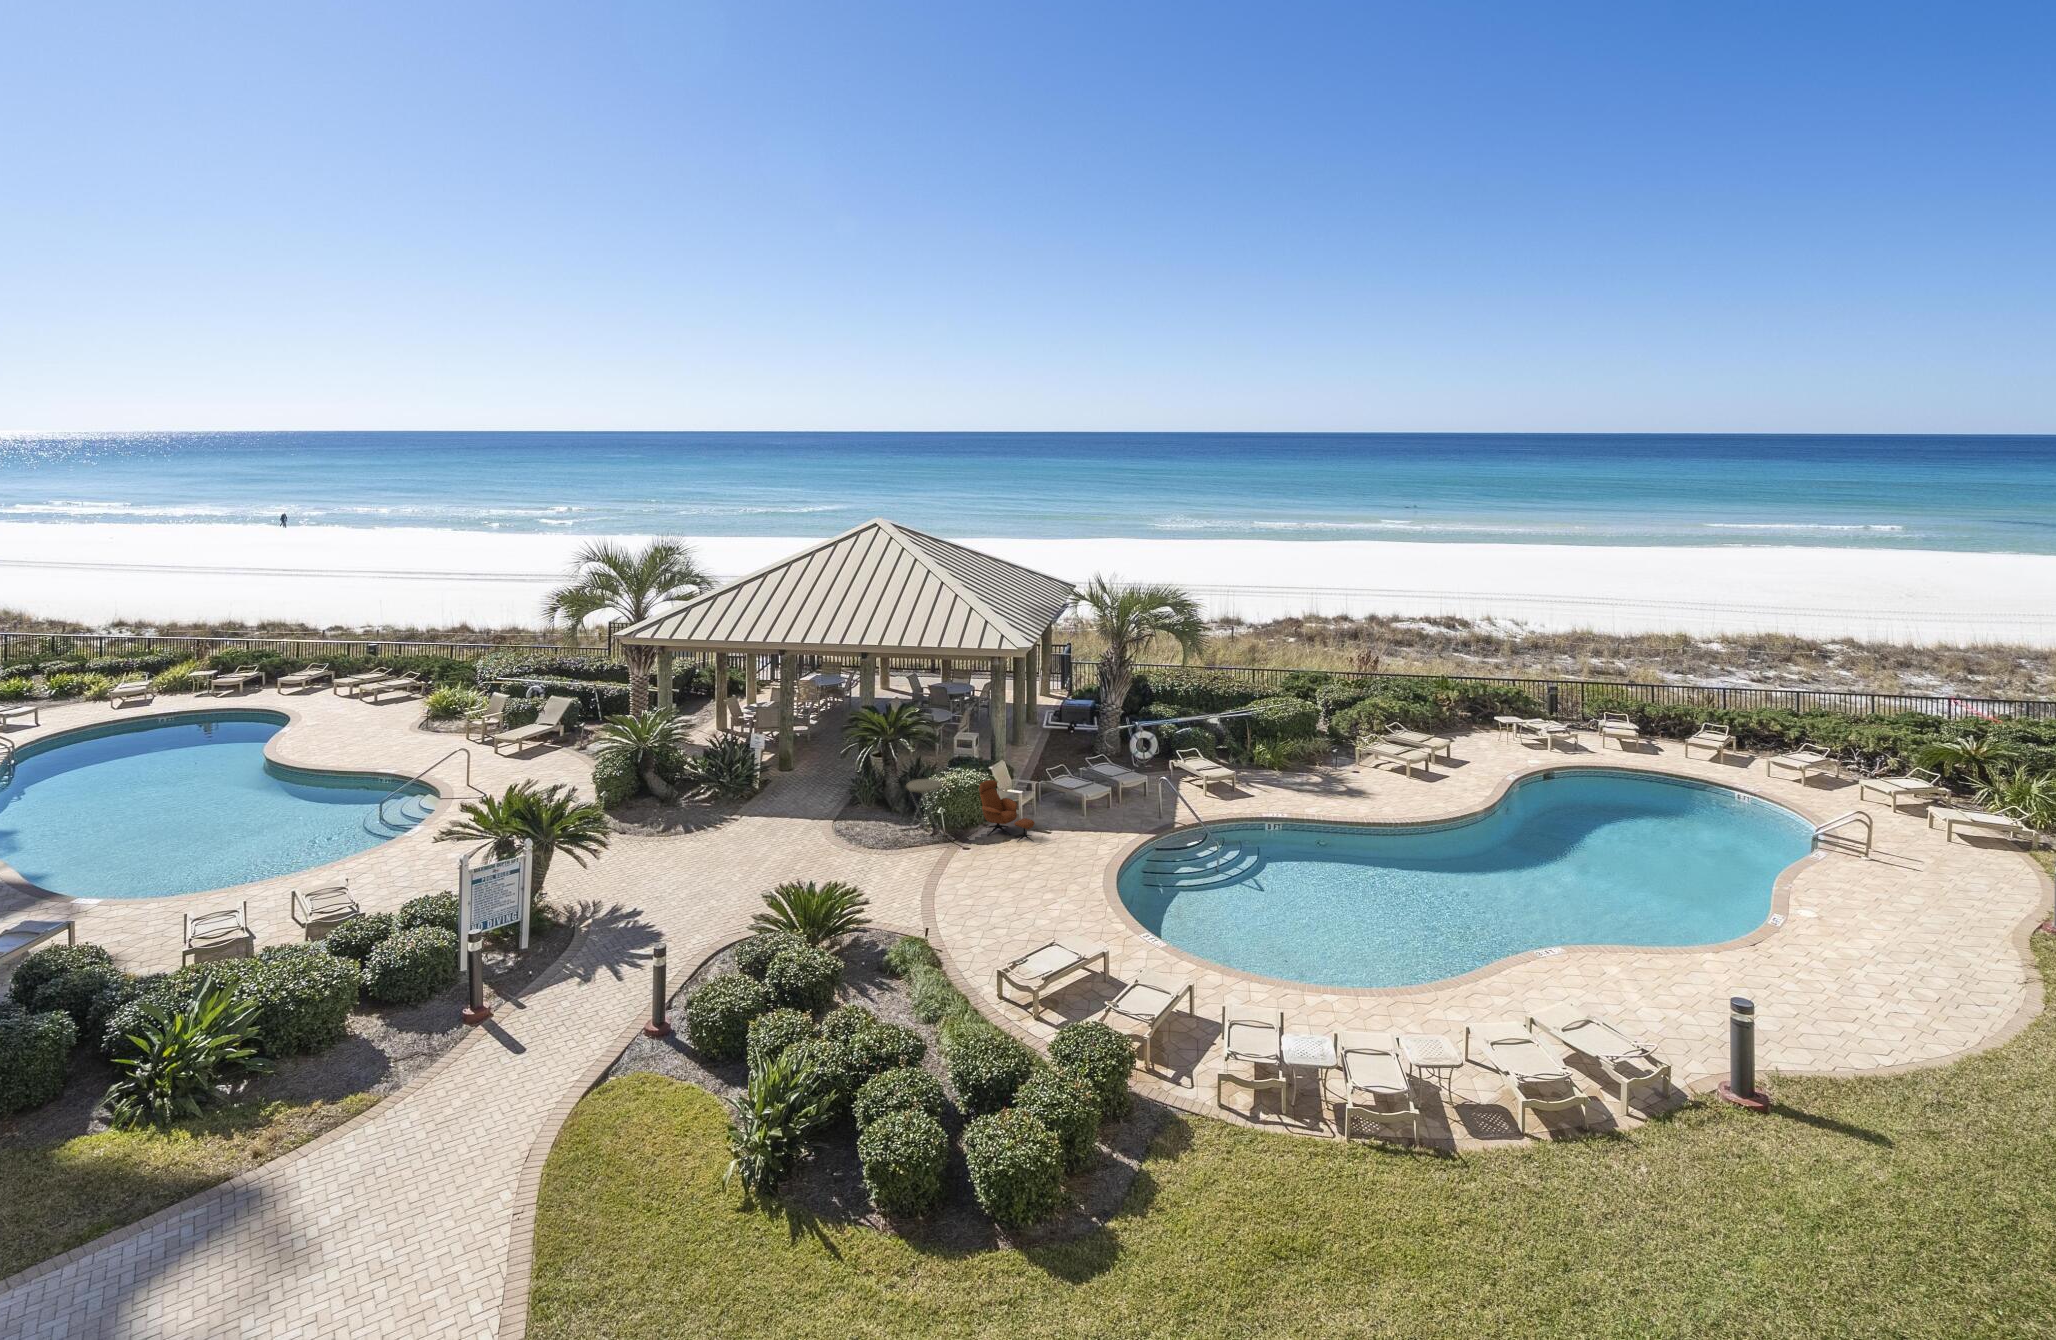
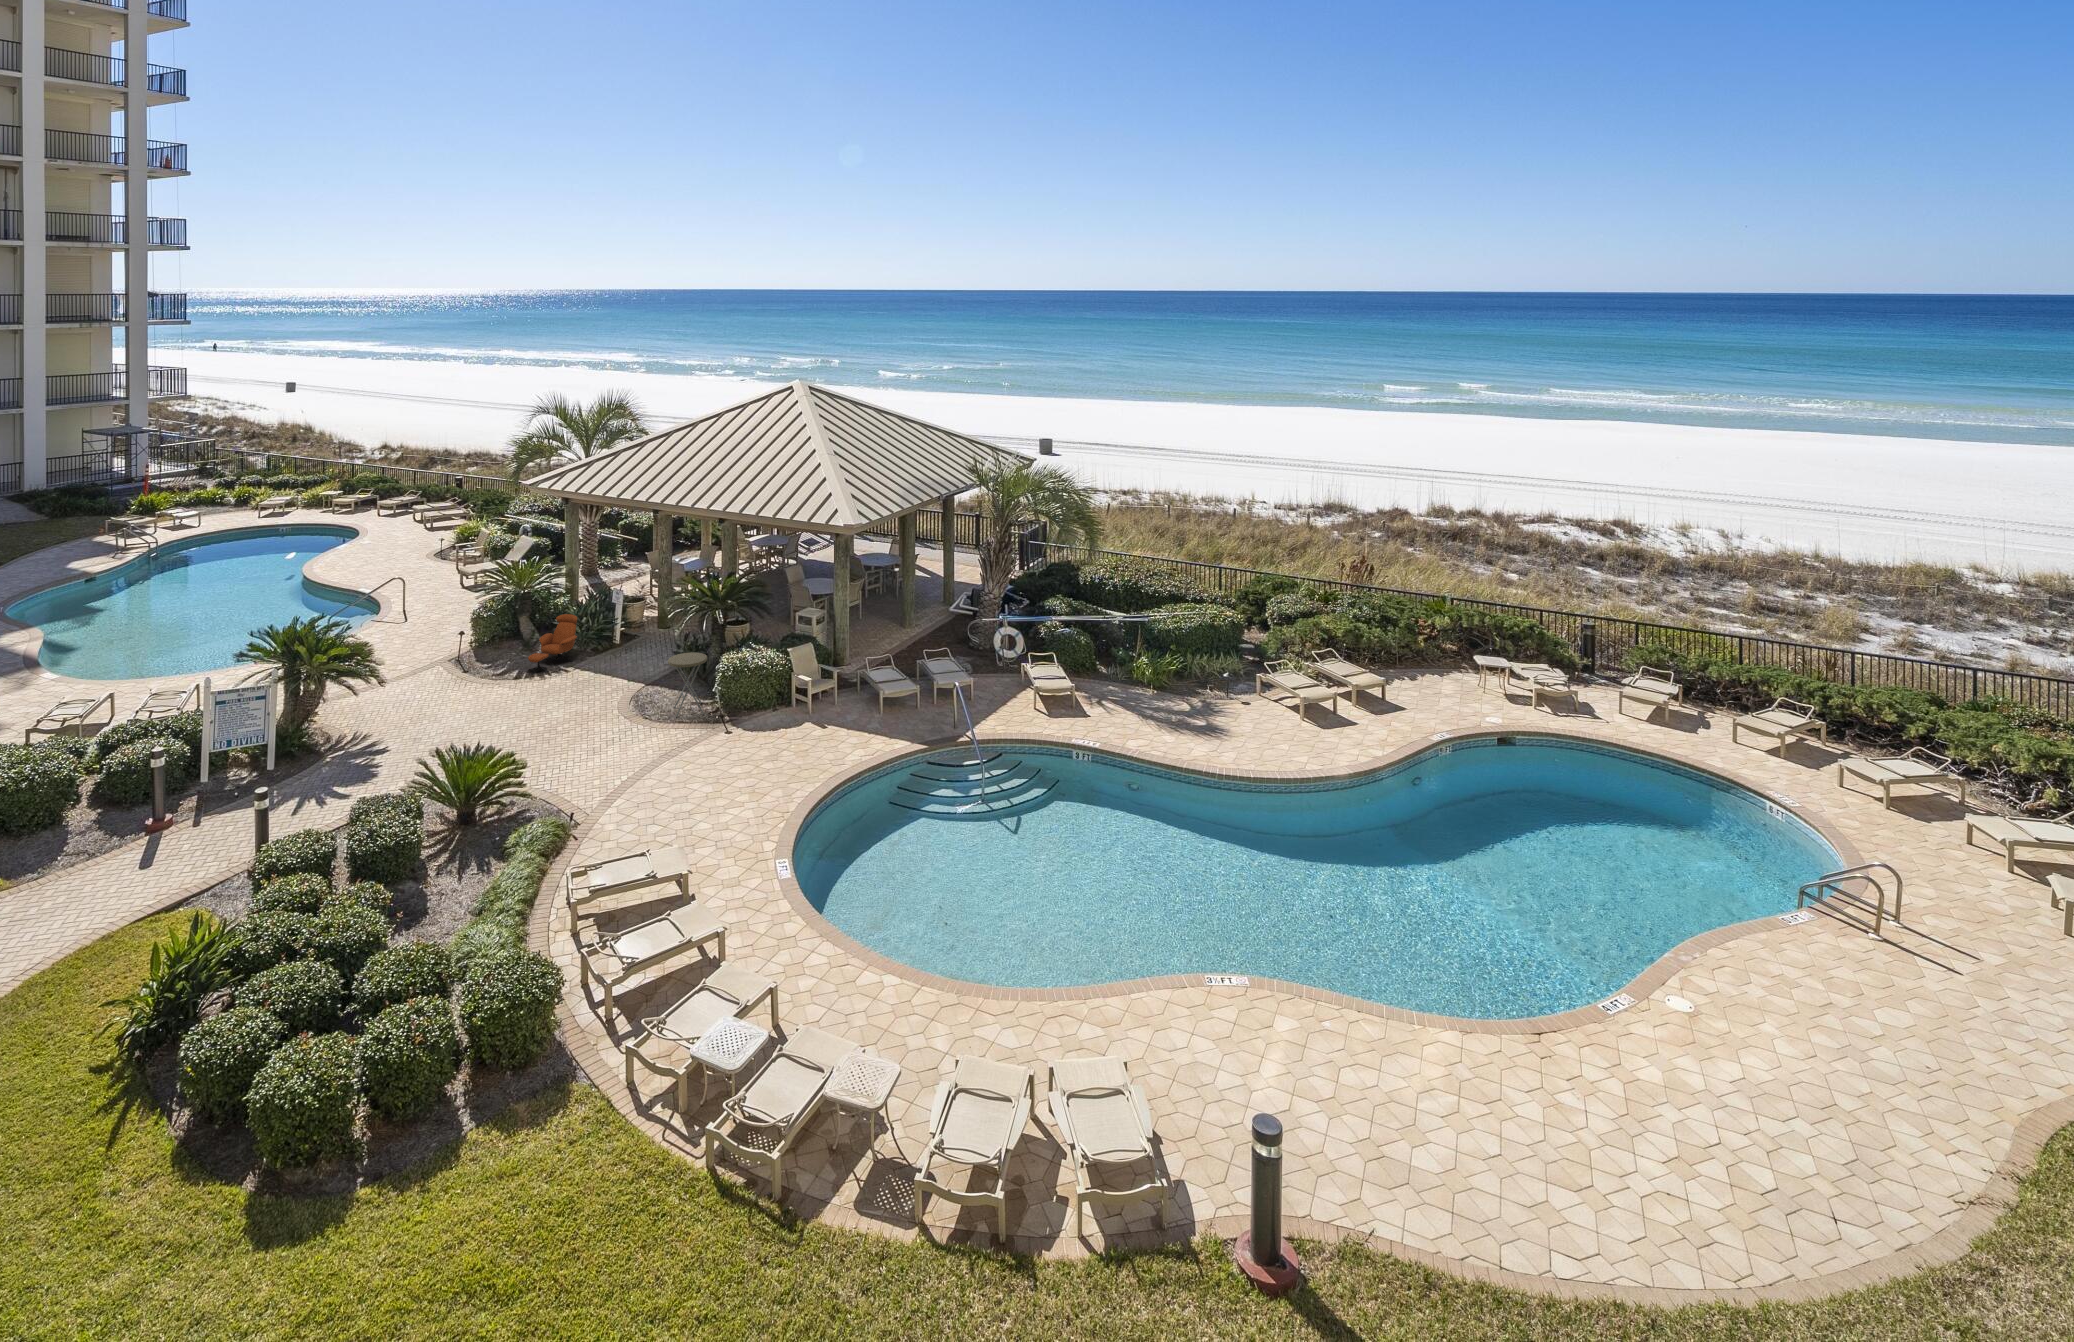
lounge chair: present [979,780,1034,842] -> present [528,614,577,675]

